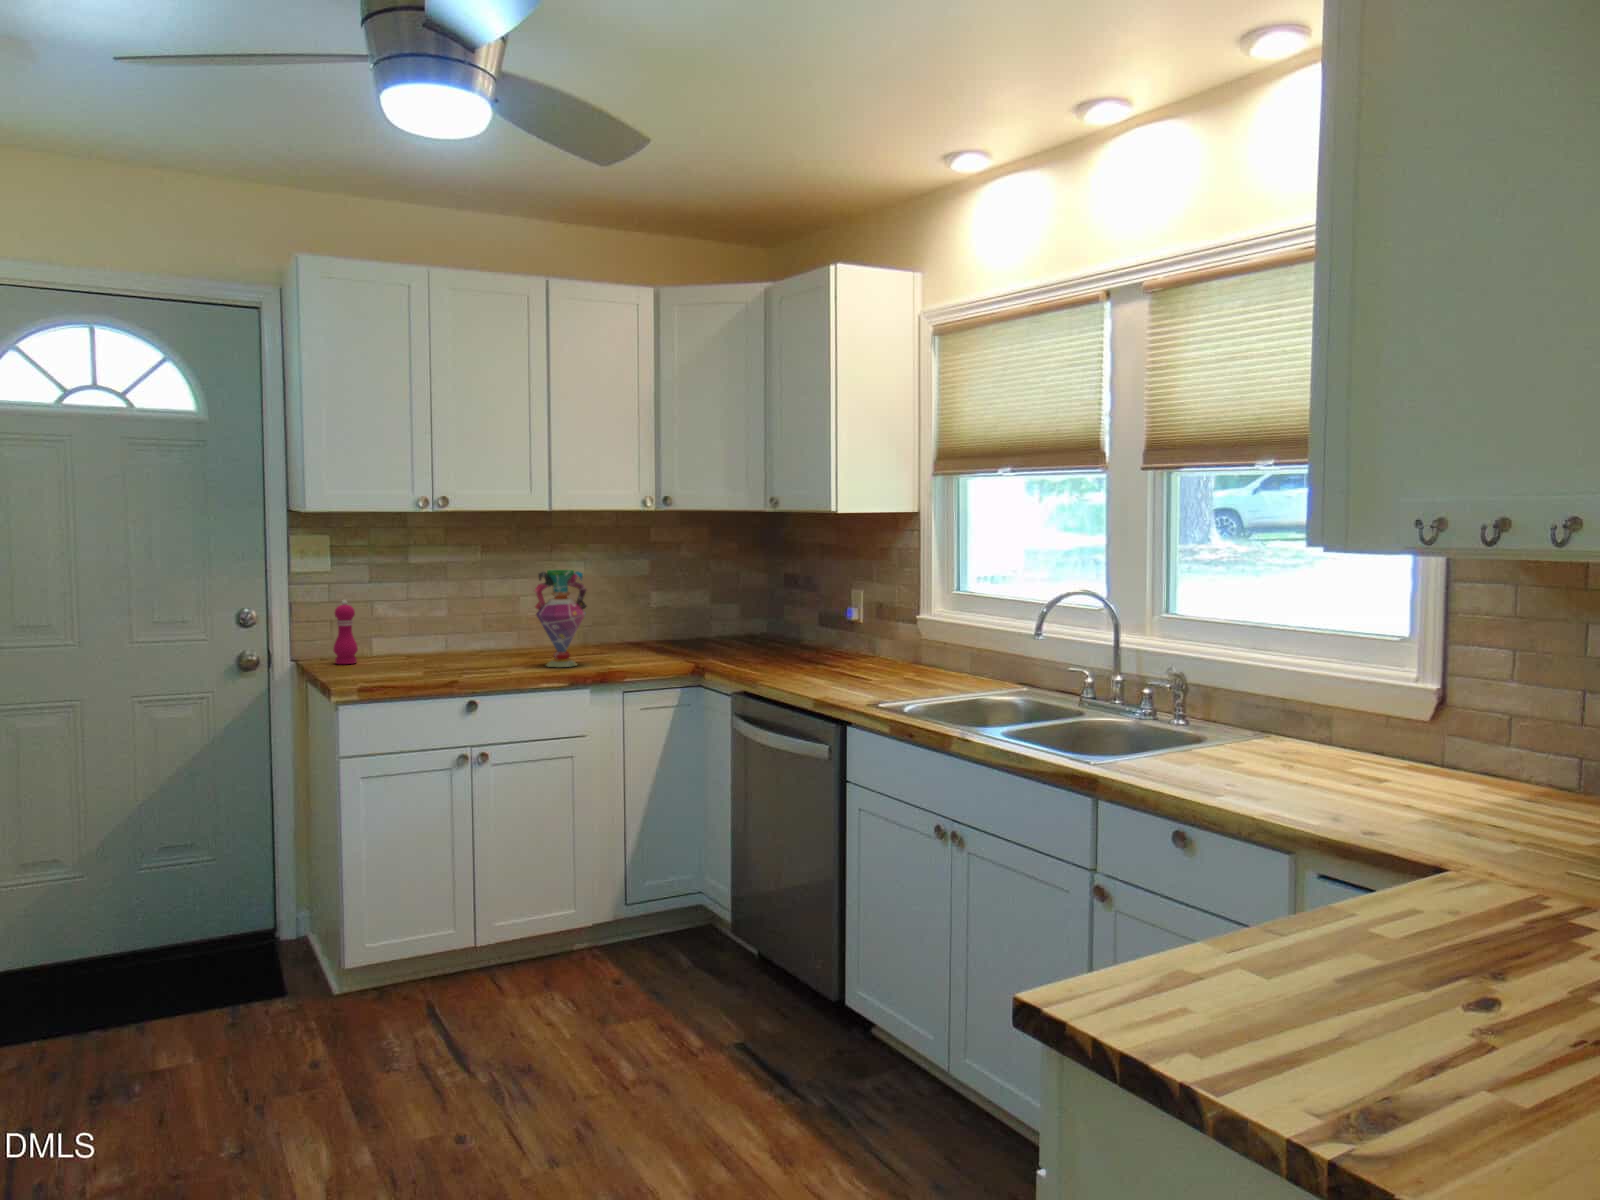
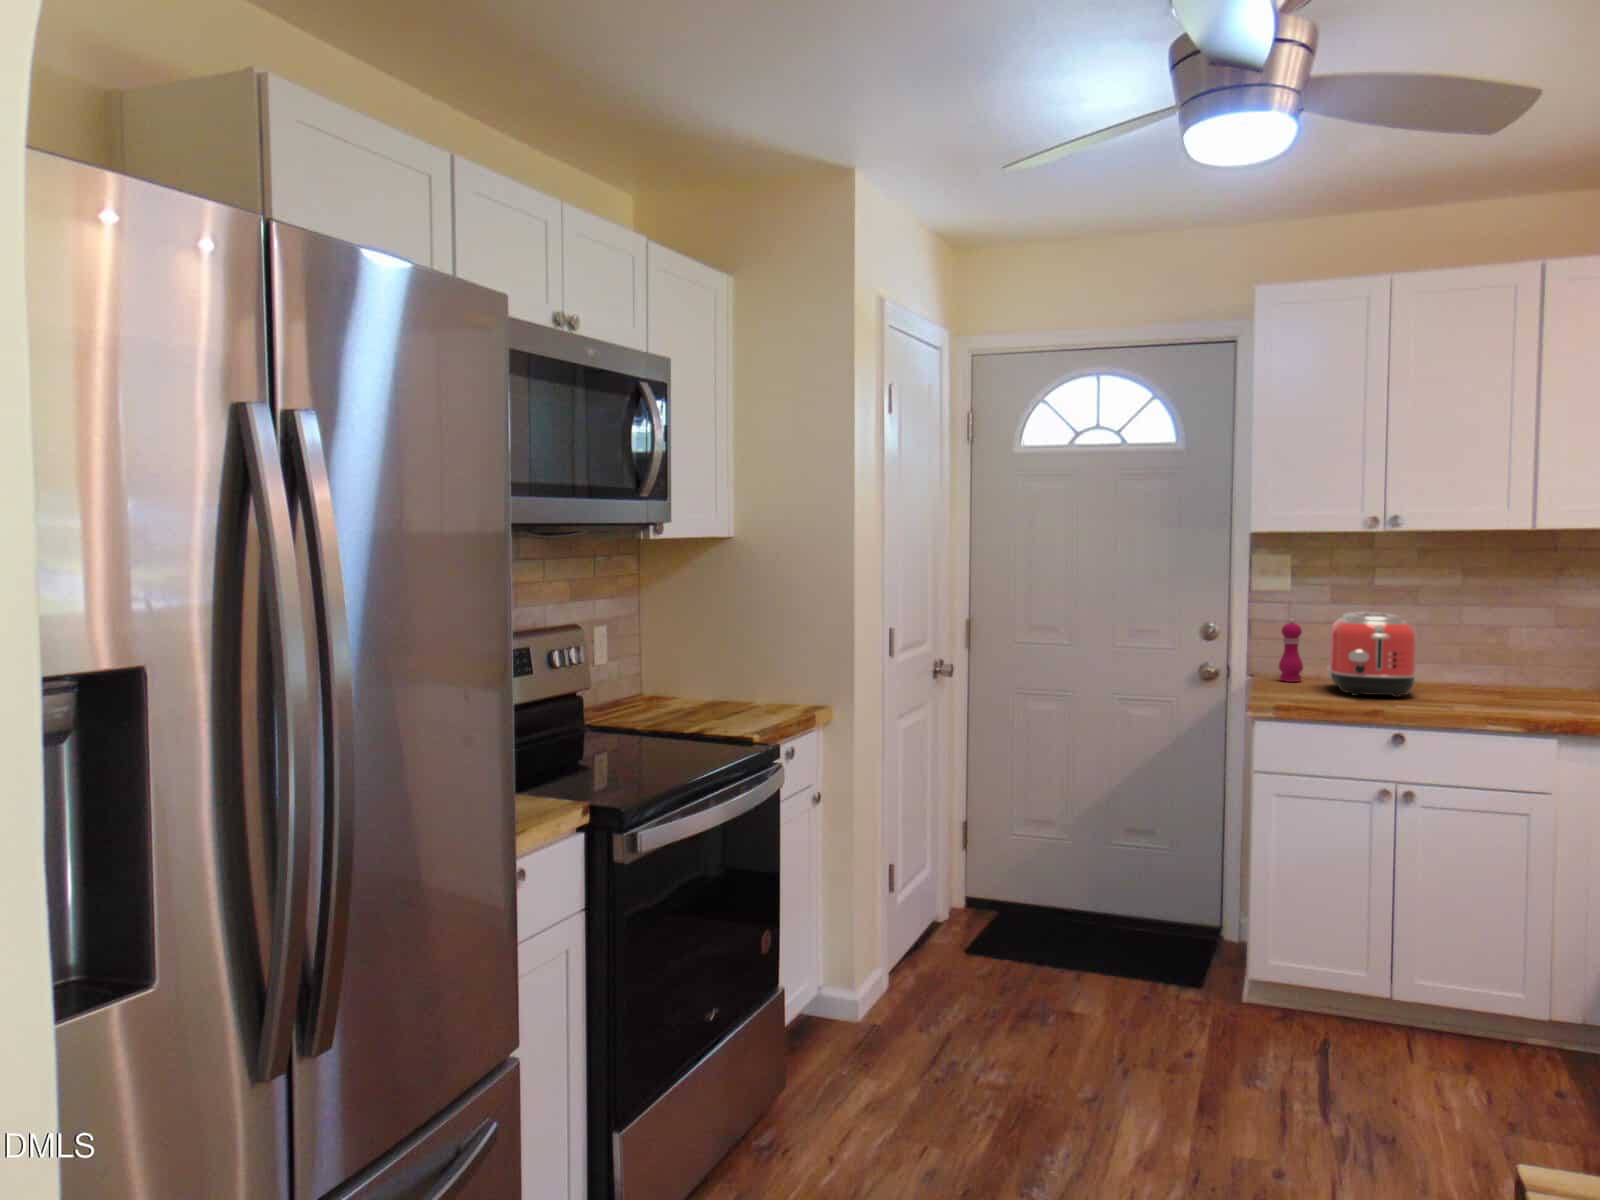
vase: present [535,570,587,667] -> none [1493,597,1566,711]
toaster: none [386,590,472,671] -> present [1327,612,1416,697]

